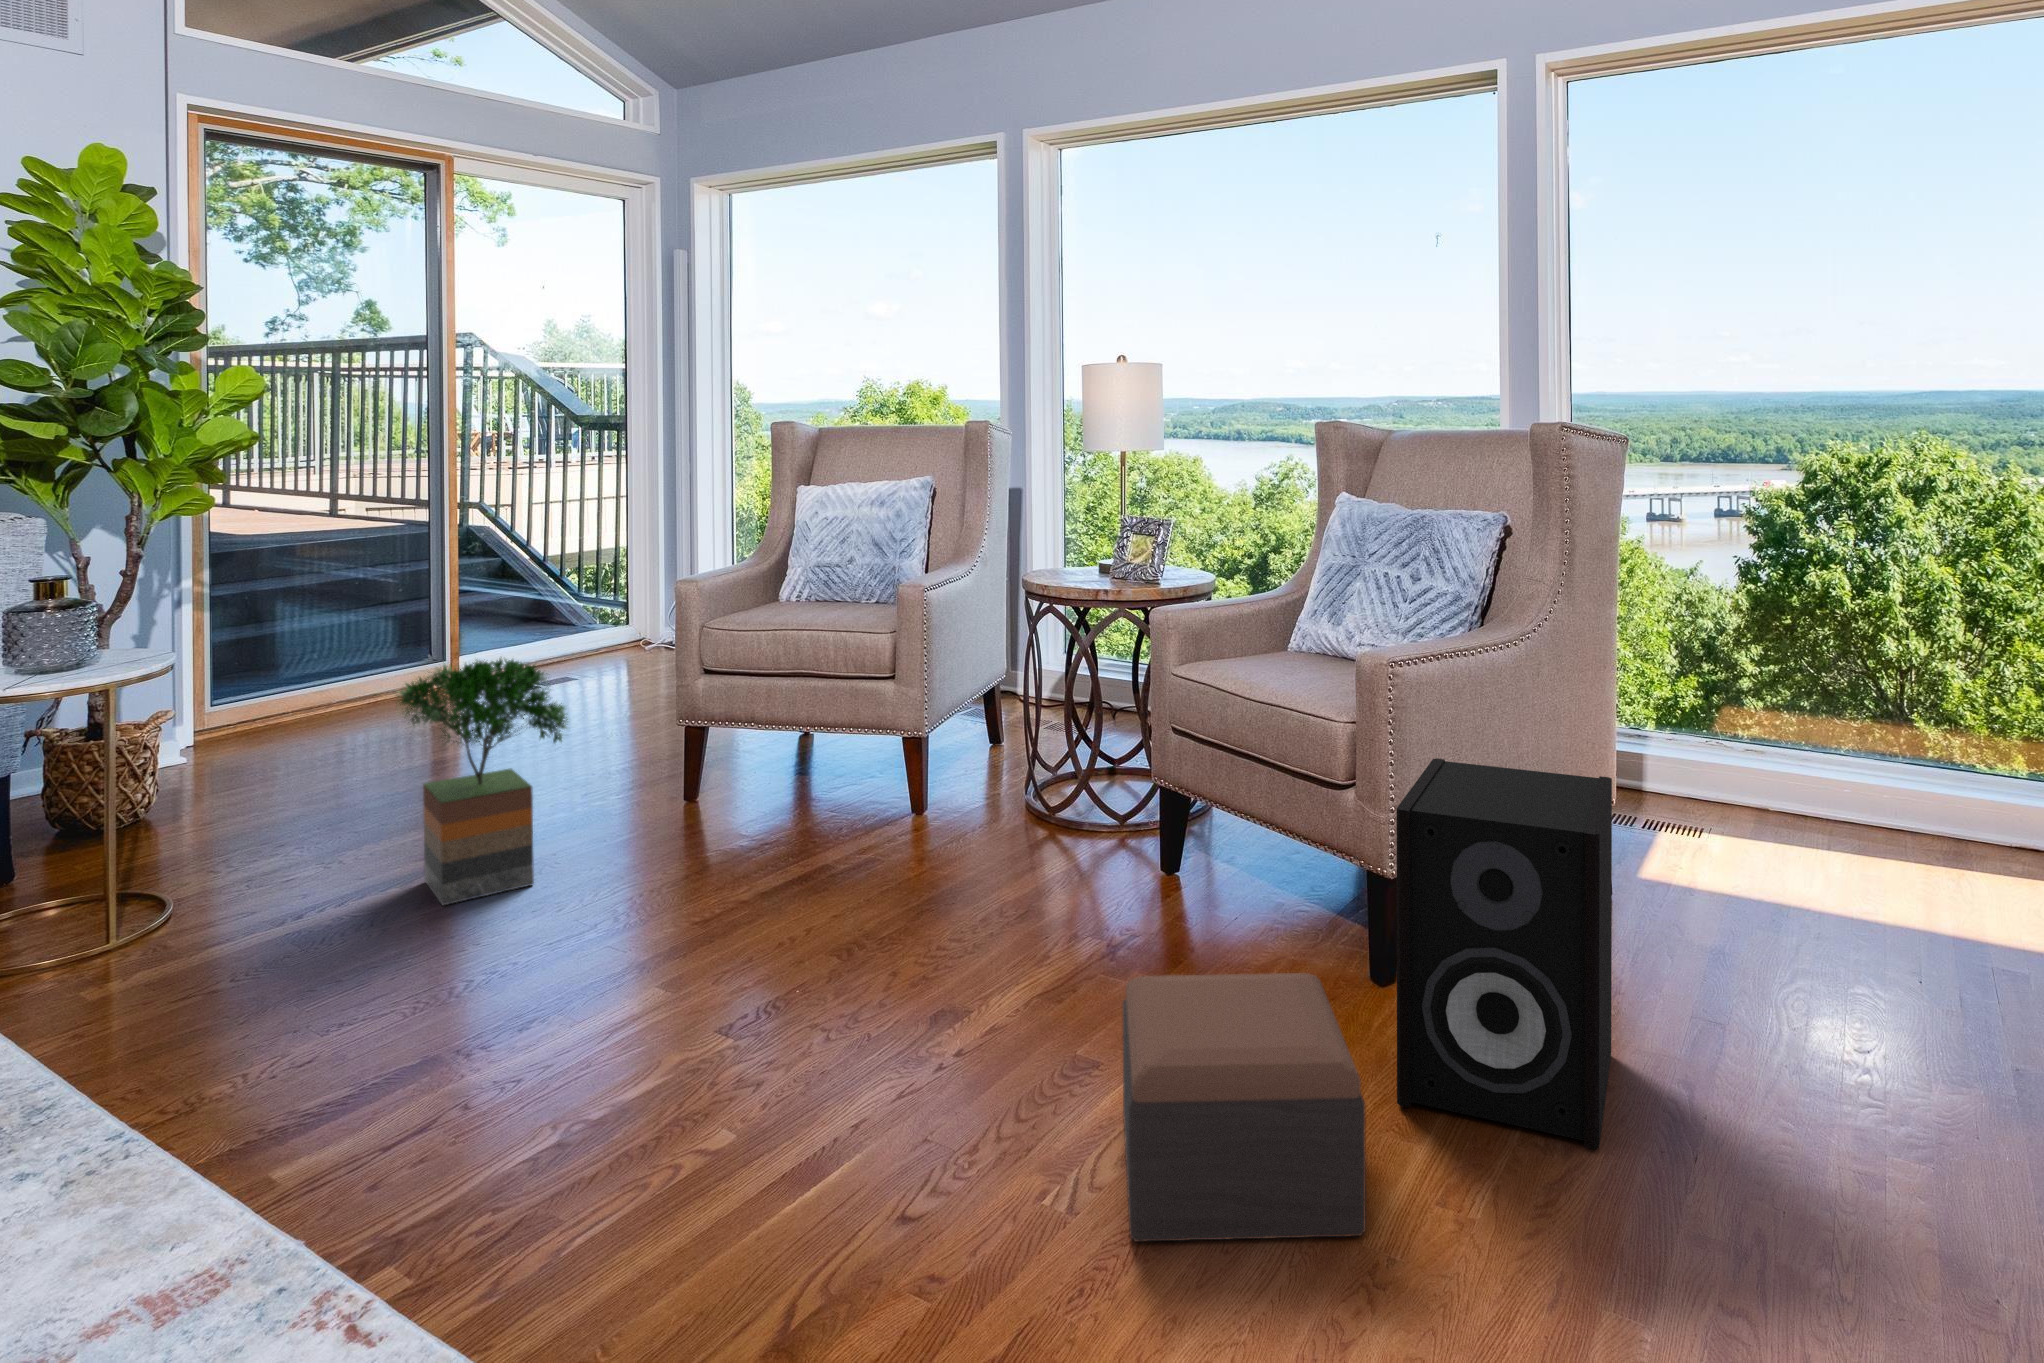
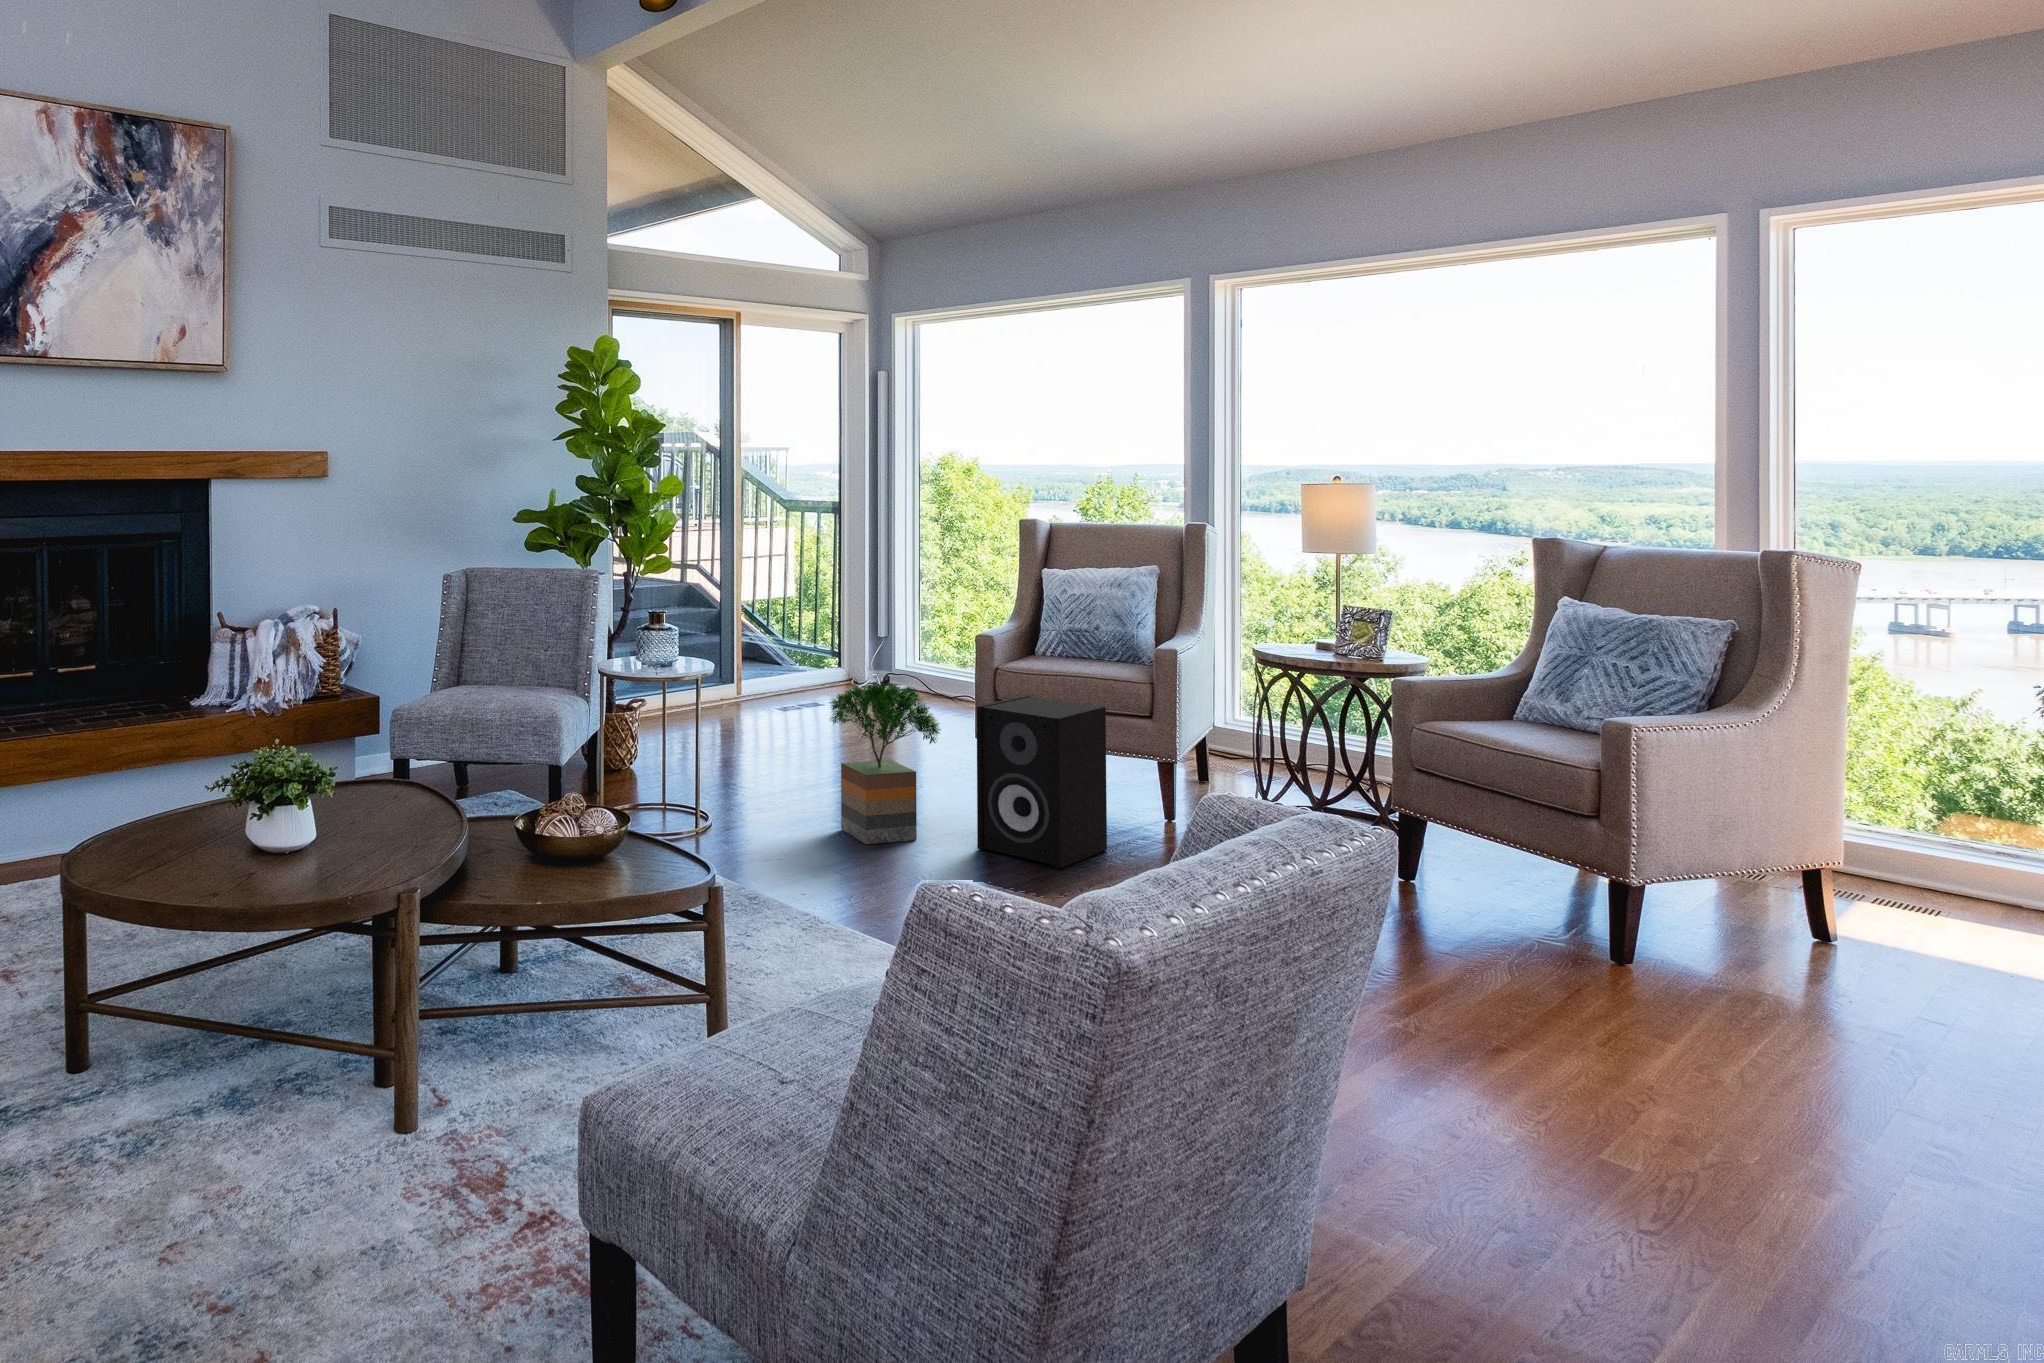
speaker: present [1397,759,1612,1149] -> present [977,696,1107,868]
footstool: present [1123,973,1366,1242] -> none [1431,920,1645,1096]

